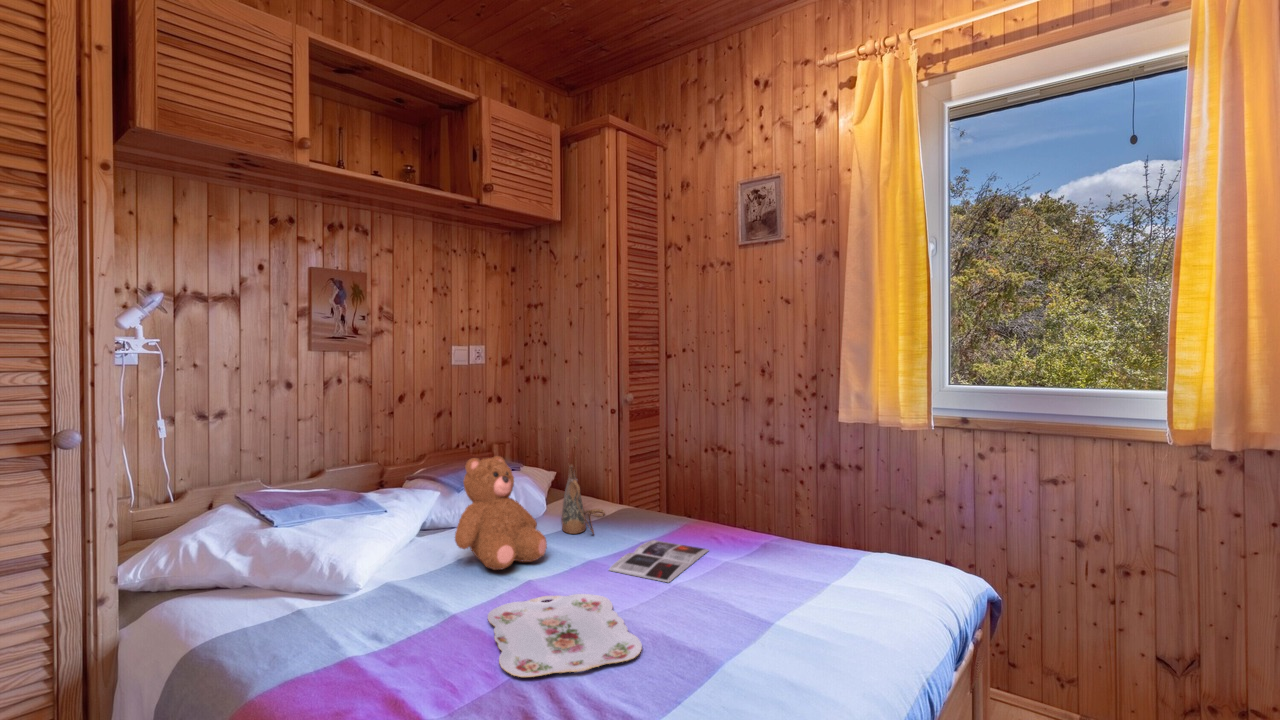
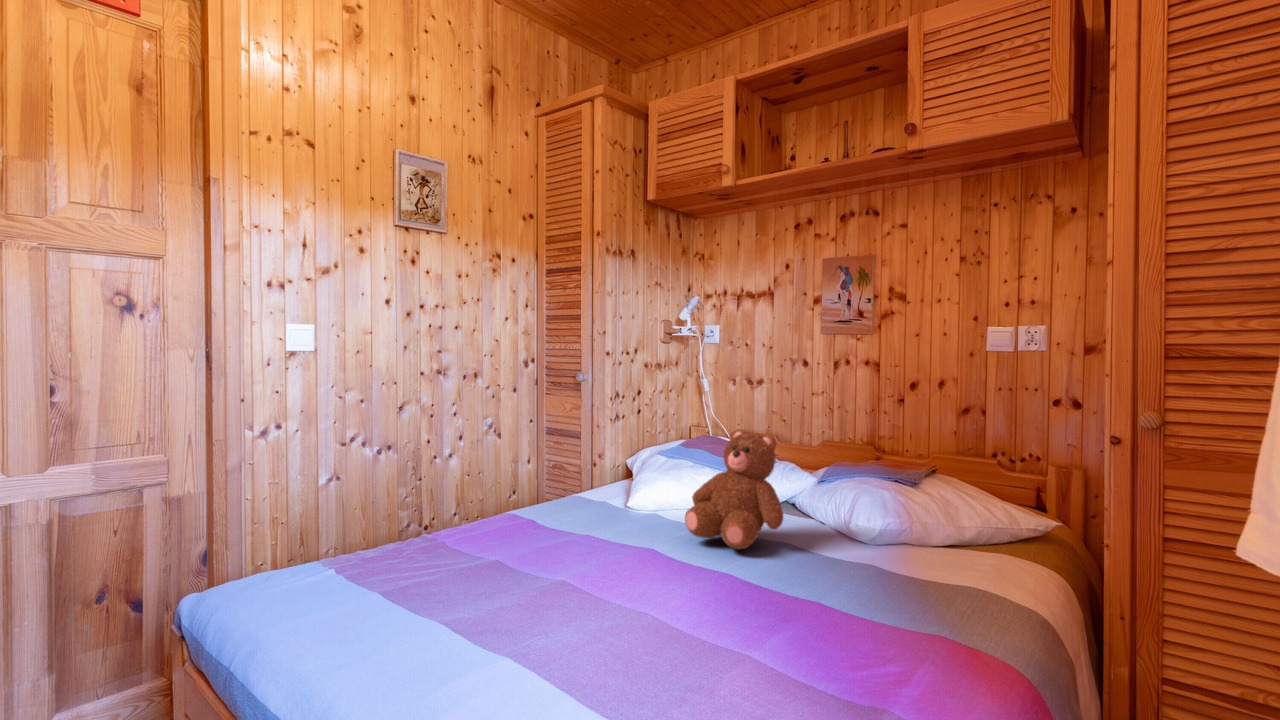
handbag: present [562,437,605,534] -> none [840,438,986,579]
magazine: present [609,540,709,582] -> none [703,583,876,654]
serving tray: present [488,594,642,677] -> none [482,541,646,594]

